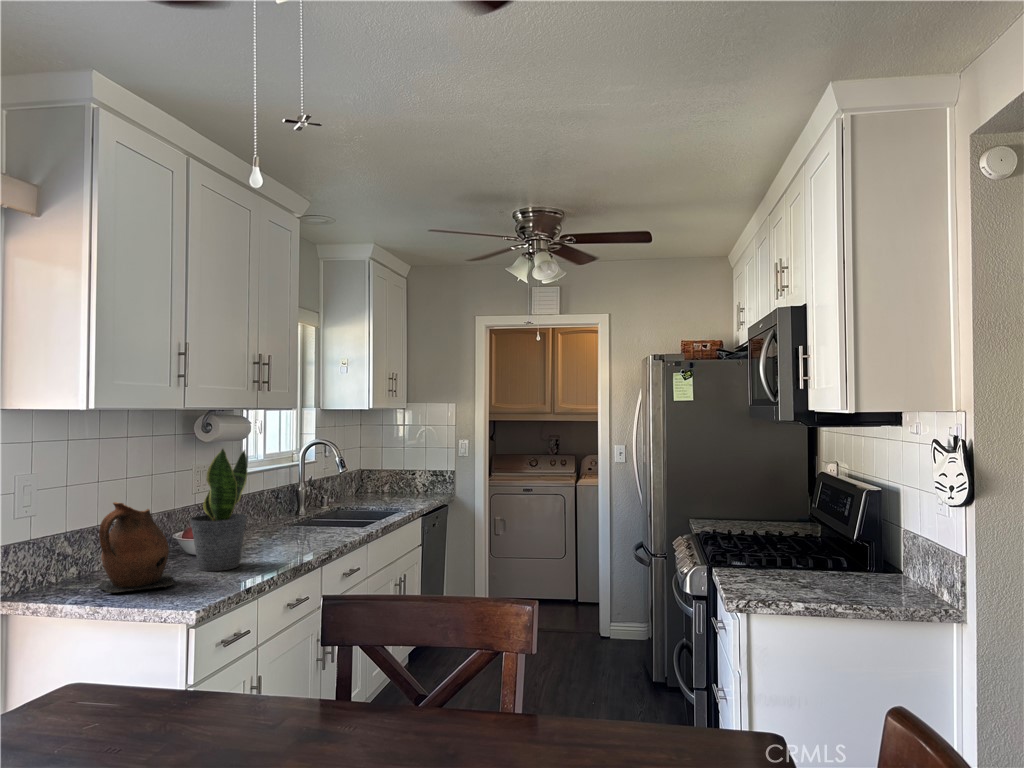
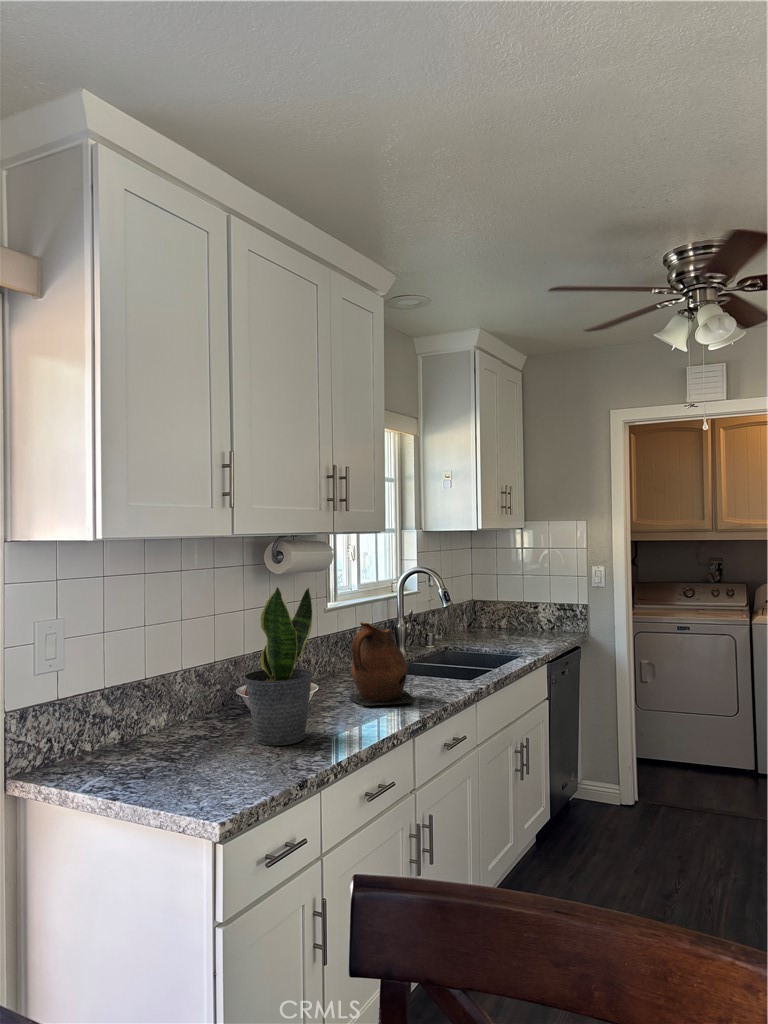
ceramic pitcher: present [98,502,174,593] -> present [349,622,415,706]

